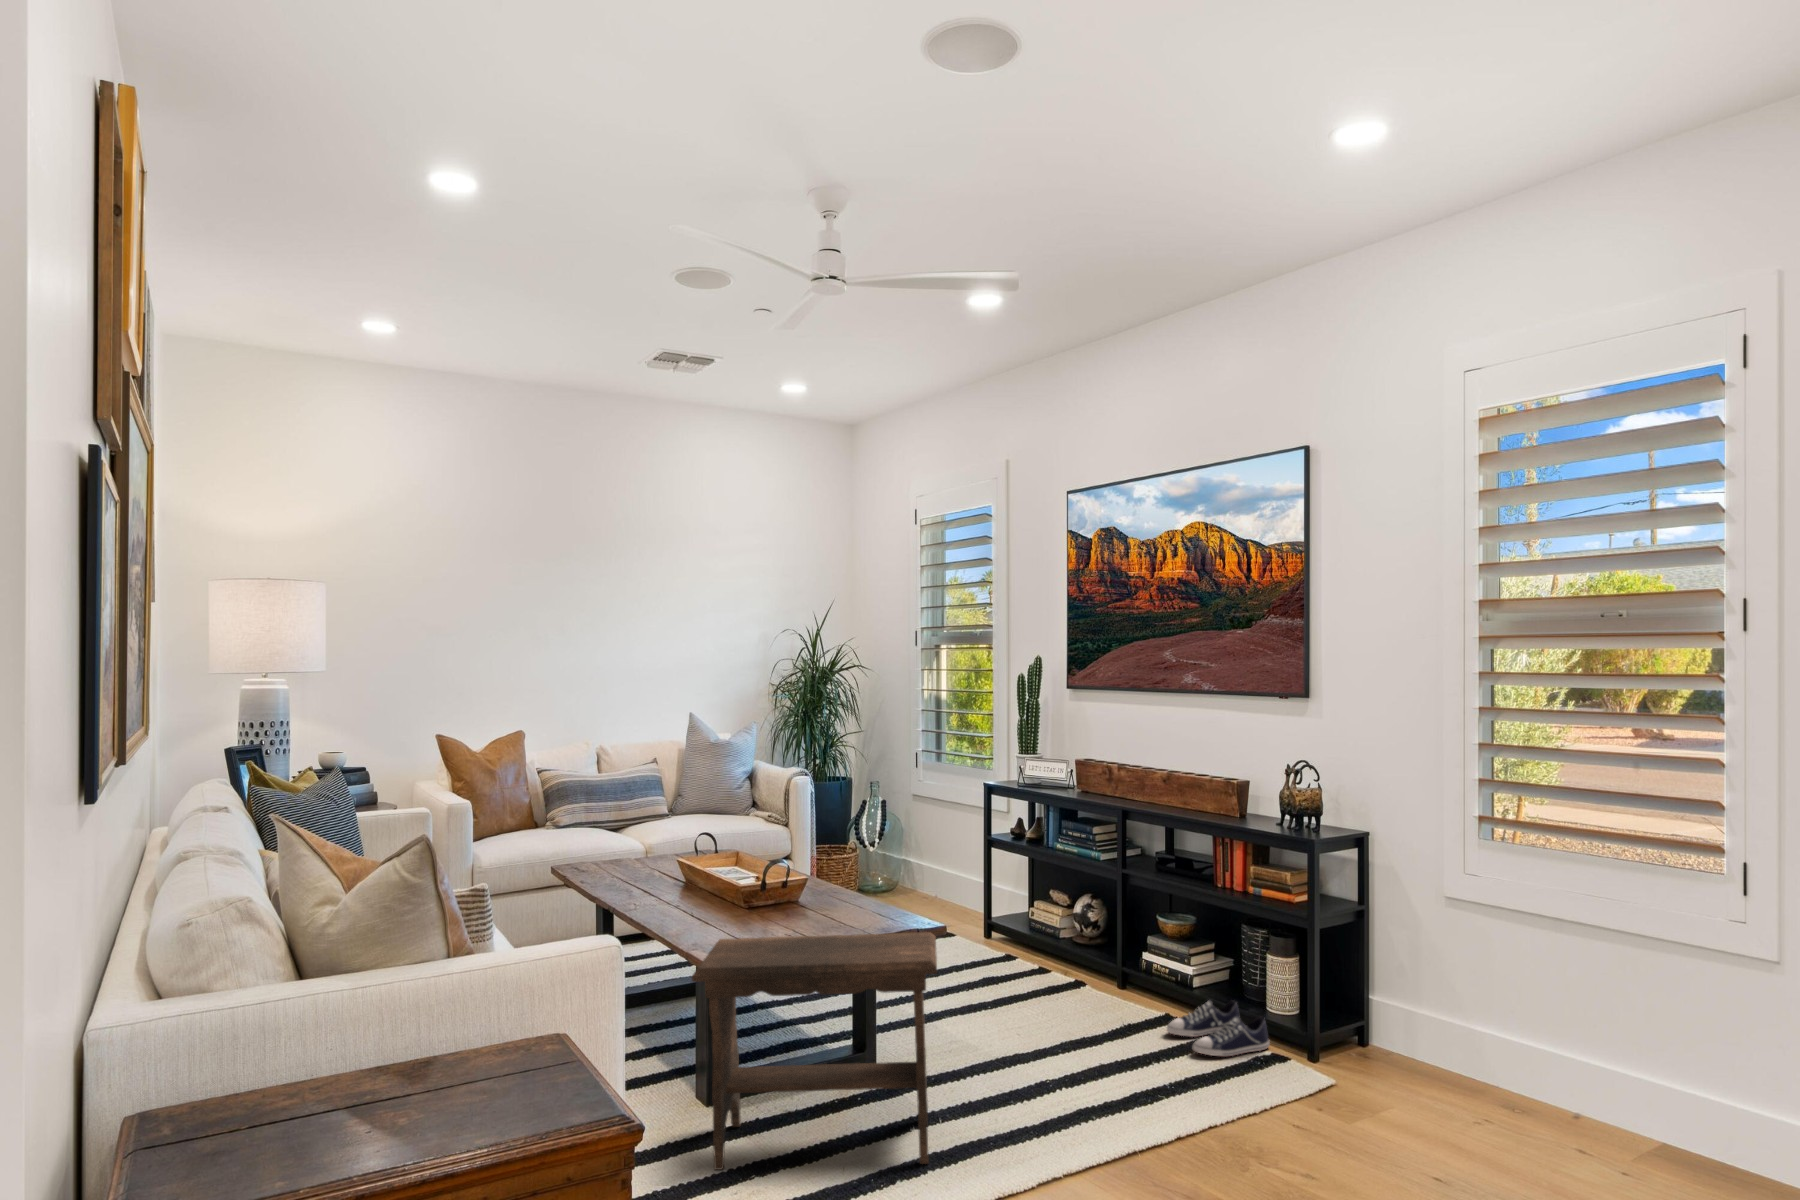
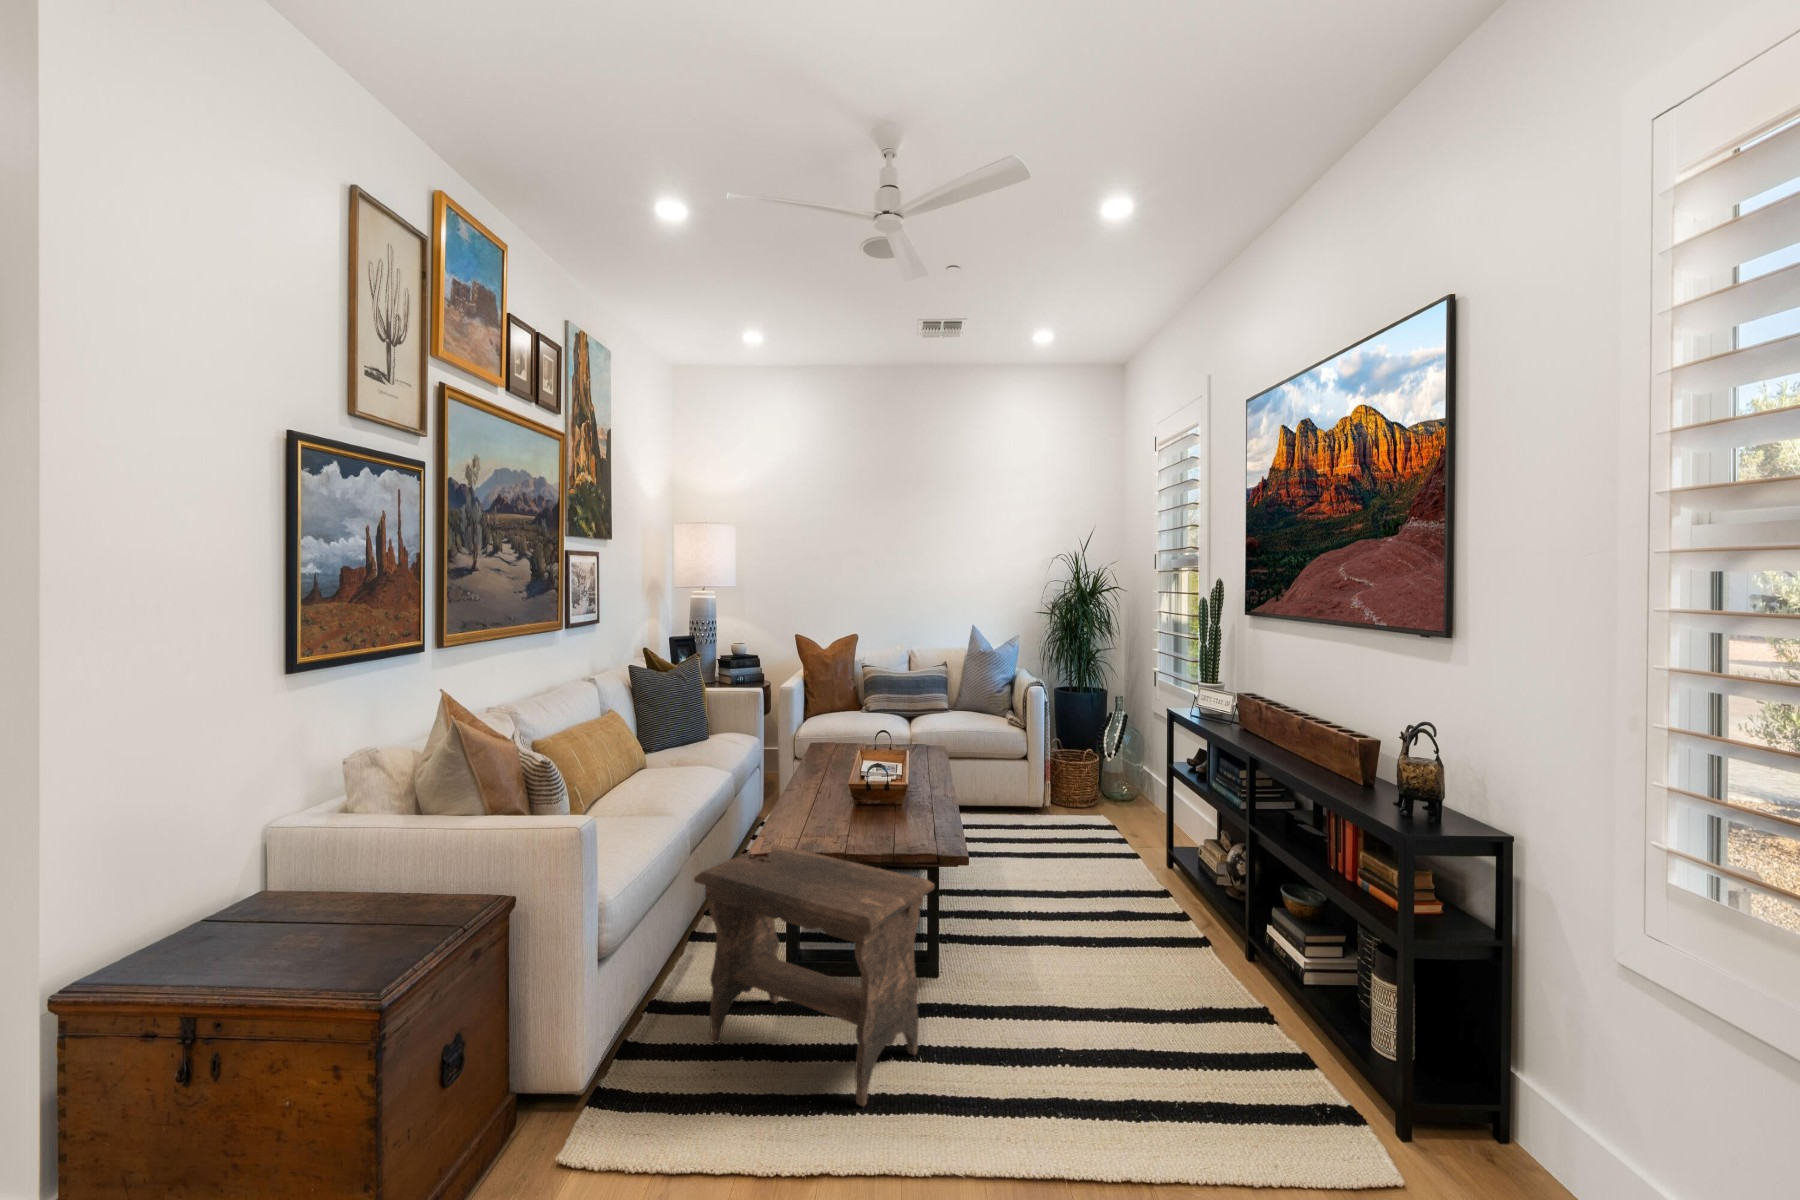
sneaker: present [1167,1000,1270,1056] -> none [1246,1008,1357,1091]

